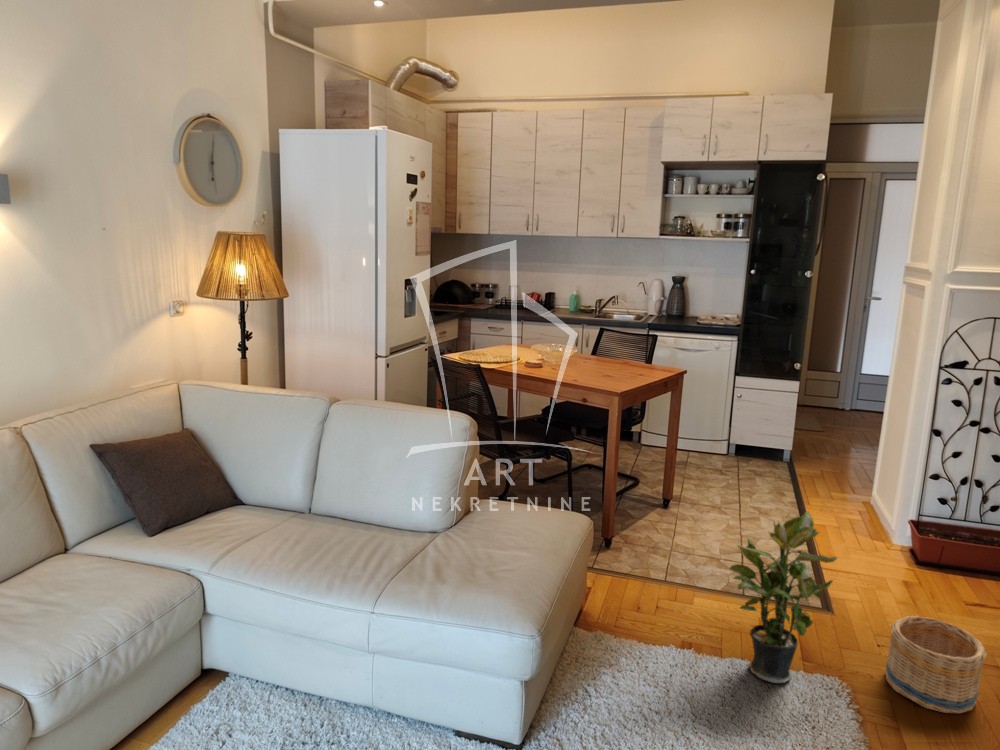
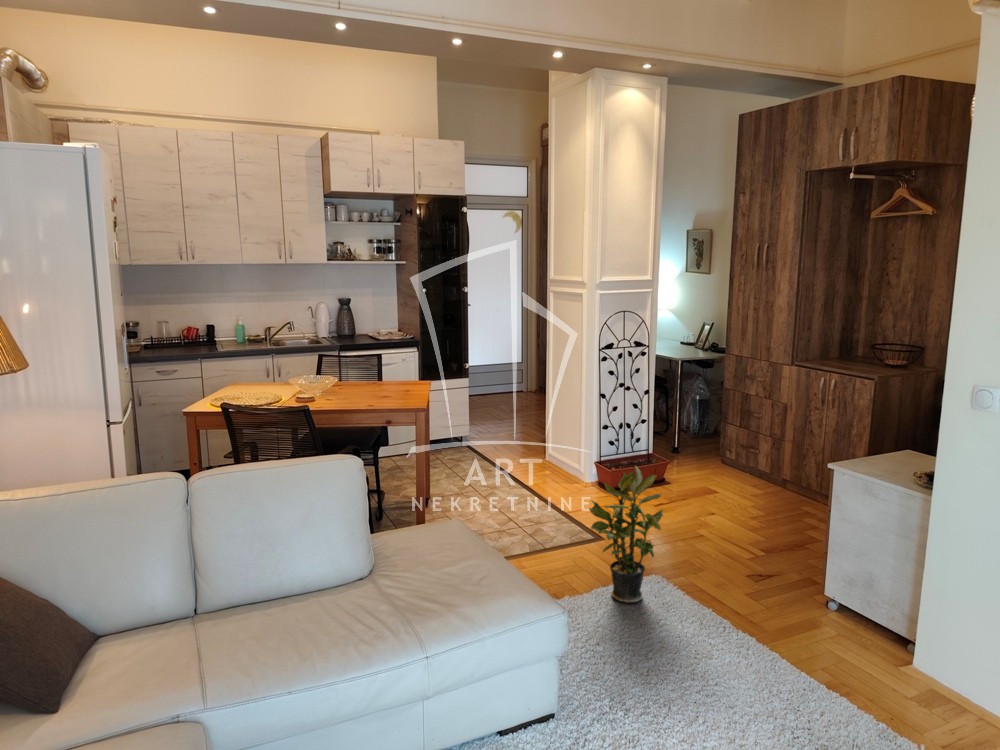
basket: present [886,616,987,713] -> none [673,518,732,577]

